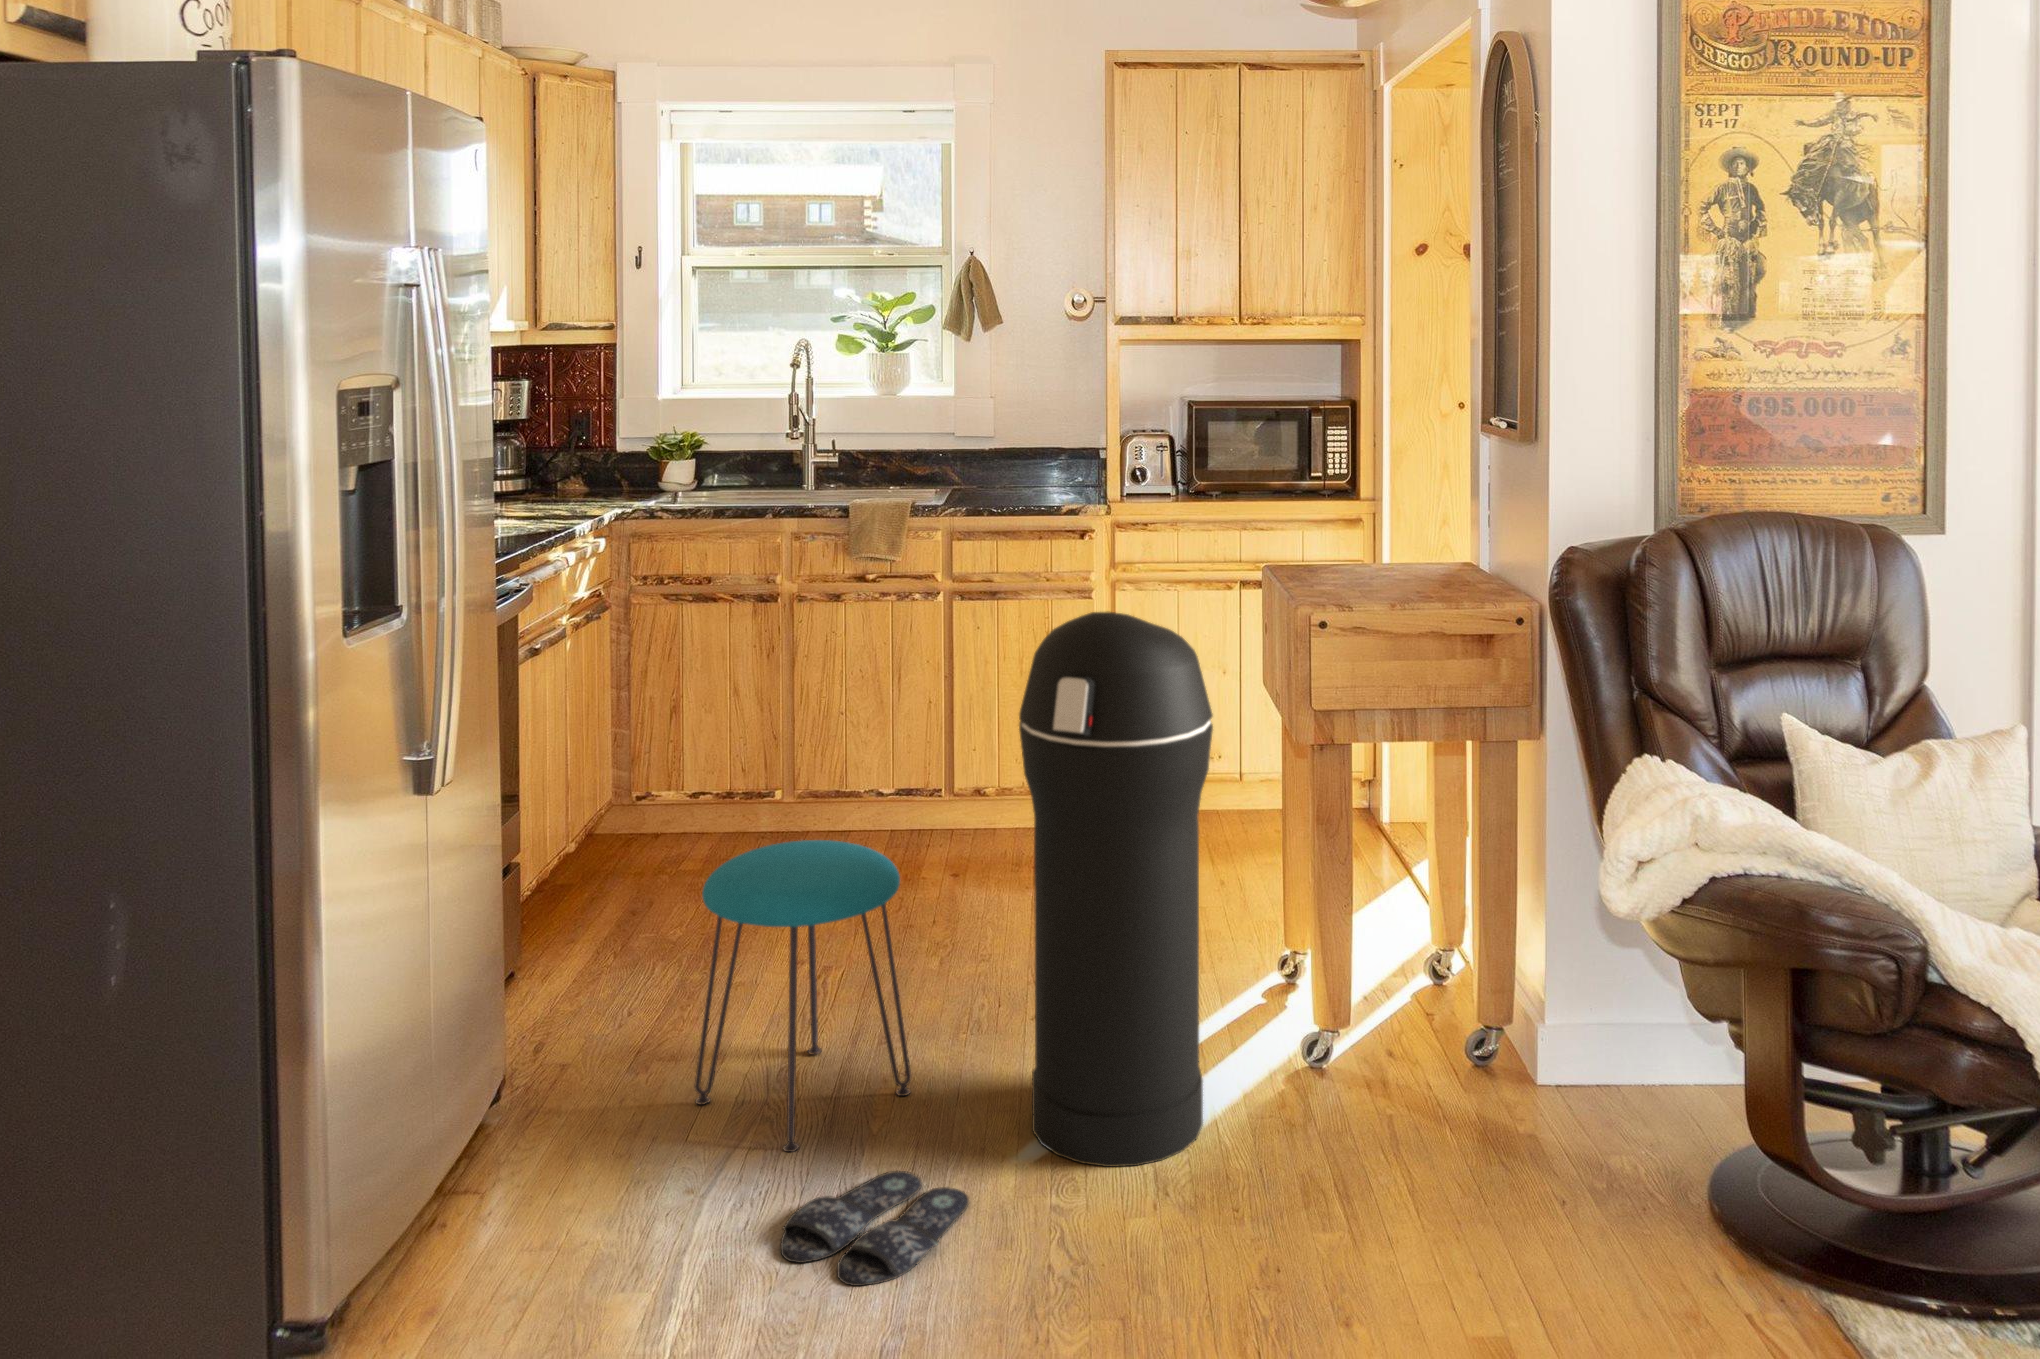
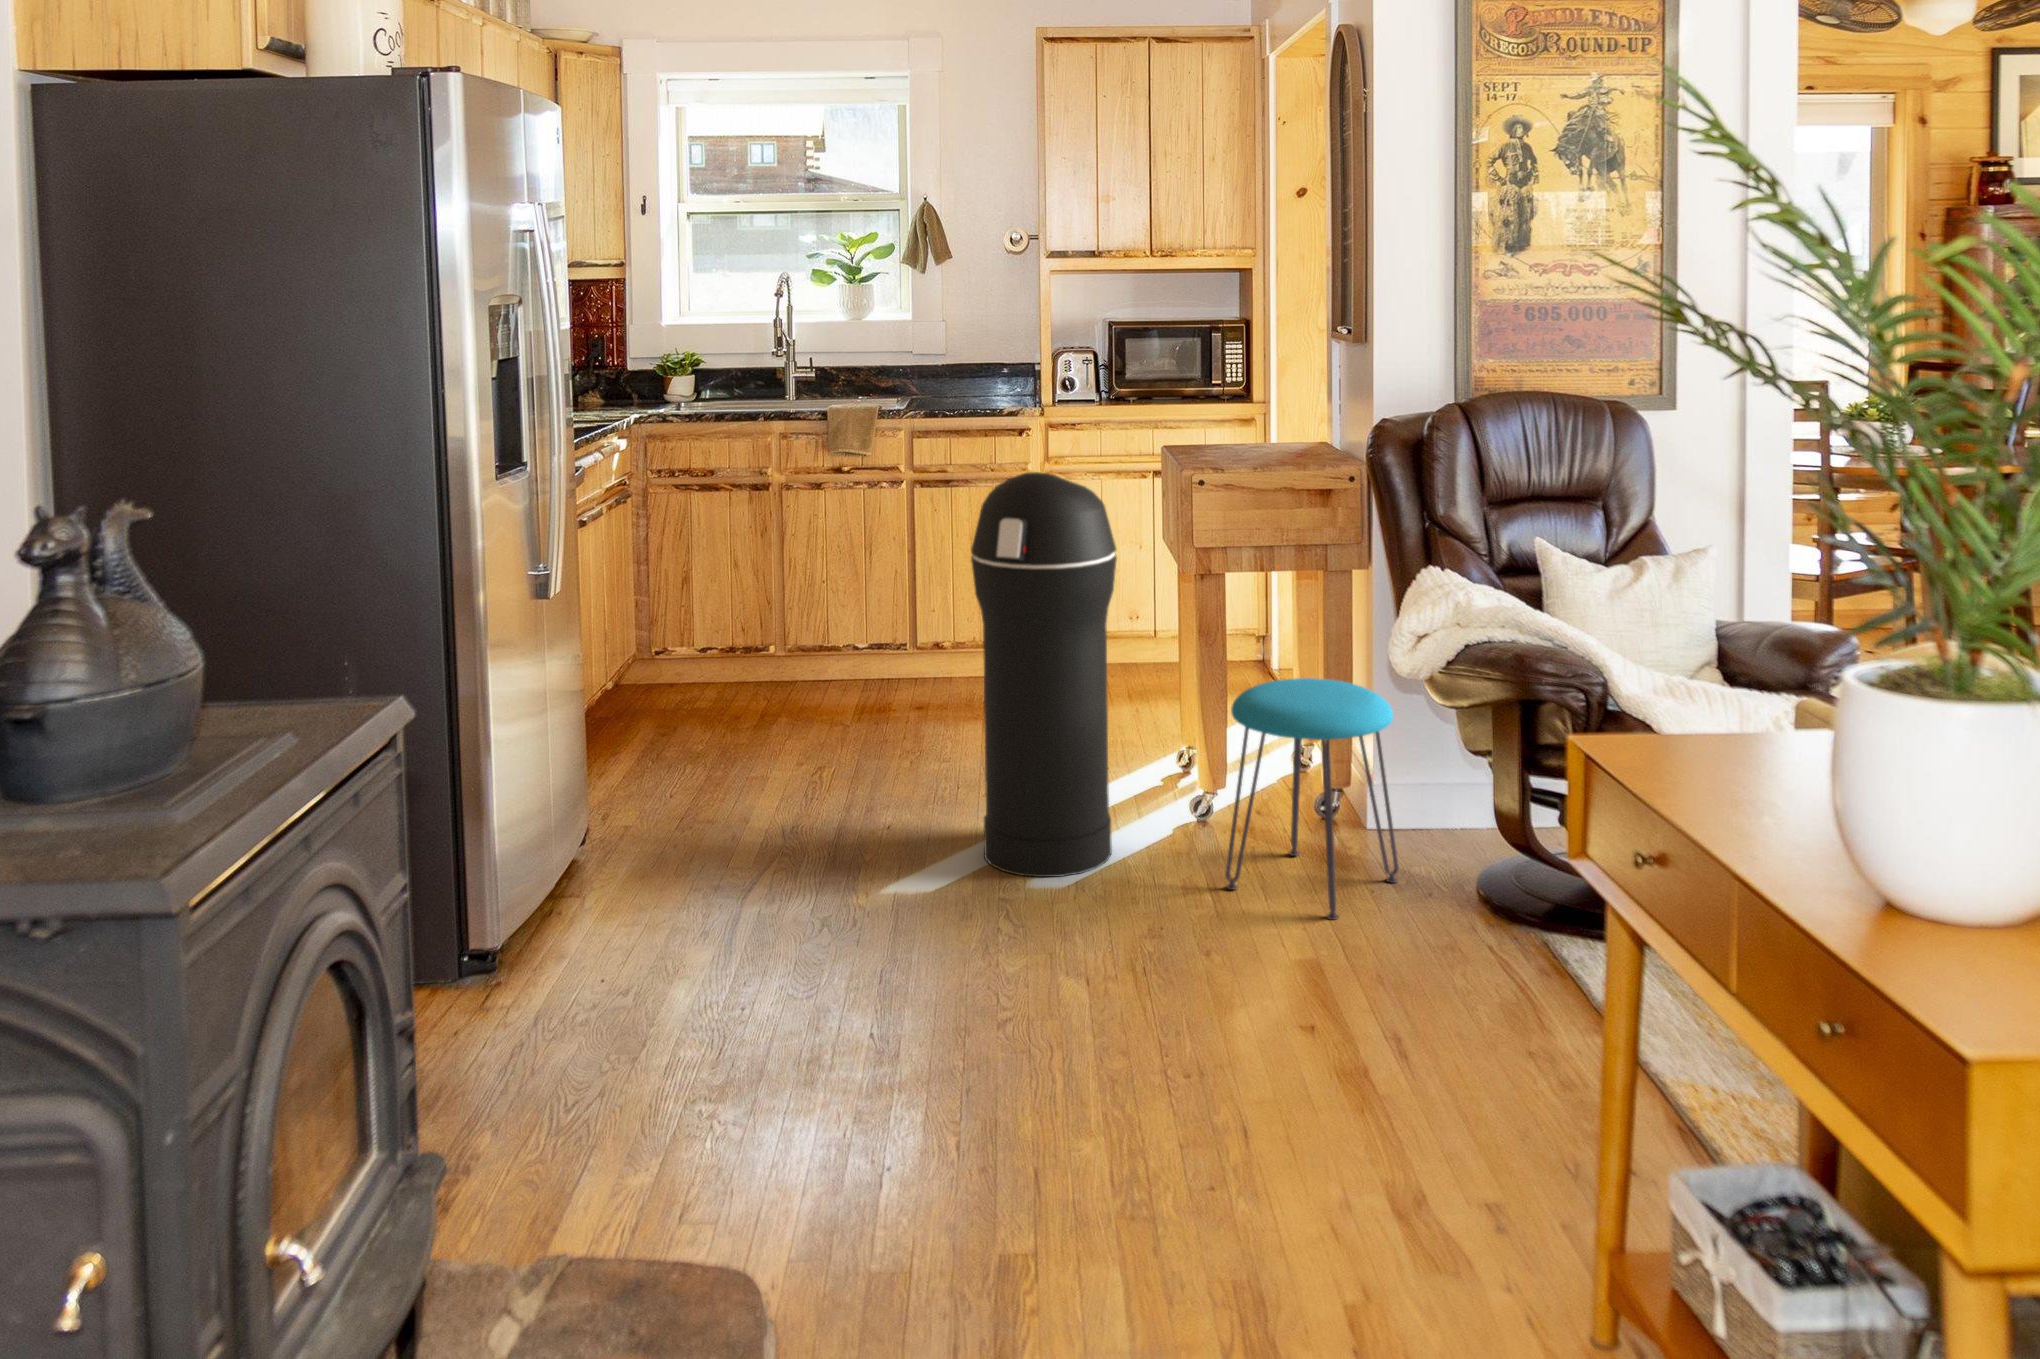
stool: present [695,840,911,1152] -> present [1225,678,1399,920]
slippers: present [781,1171,969,1286] -> none [805,880,939,940]

